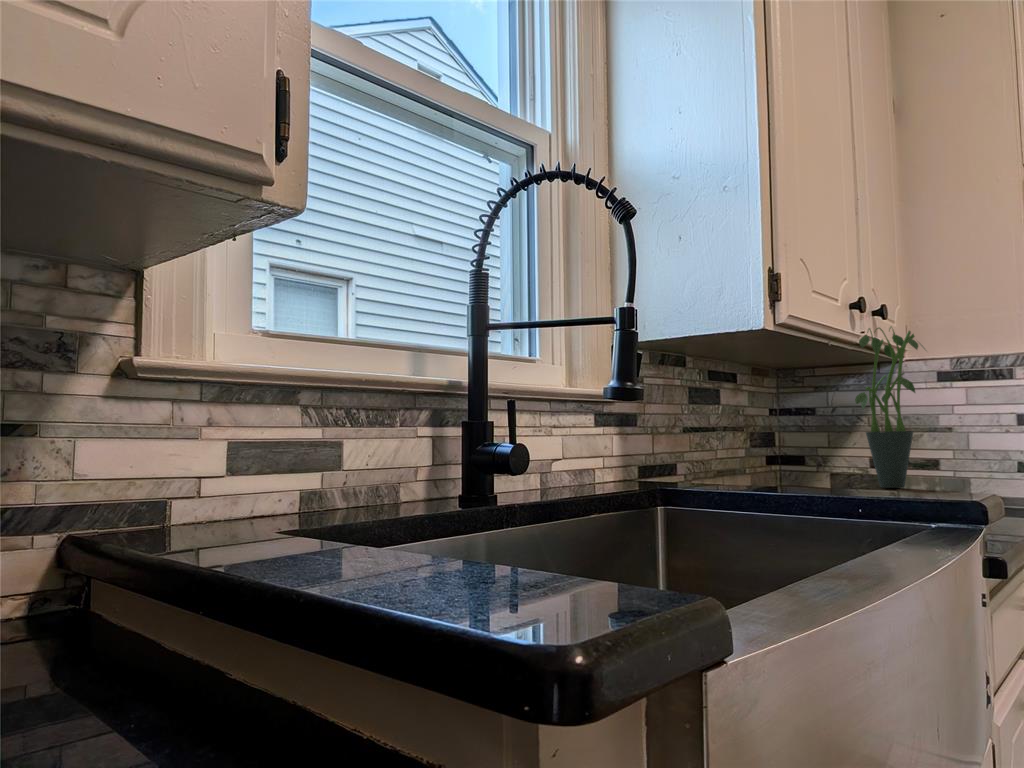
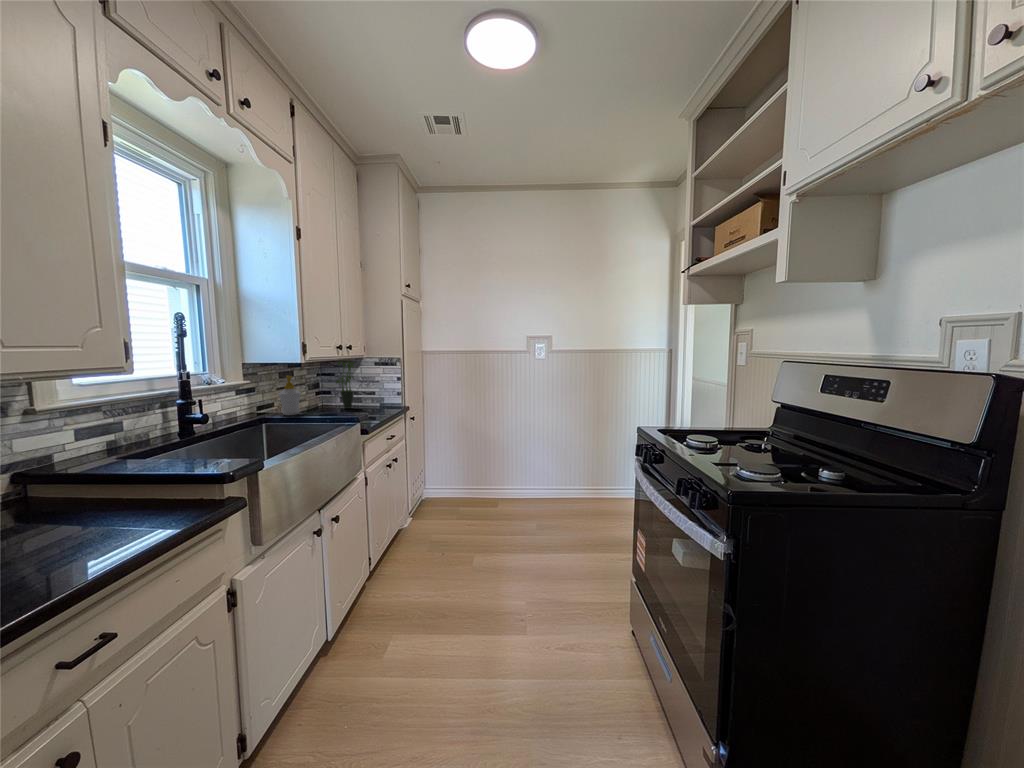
soap bottle: none [696,371,759,490] -> present [278,376,301,415]

